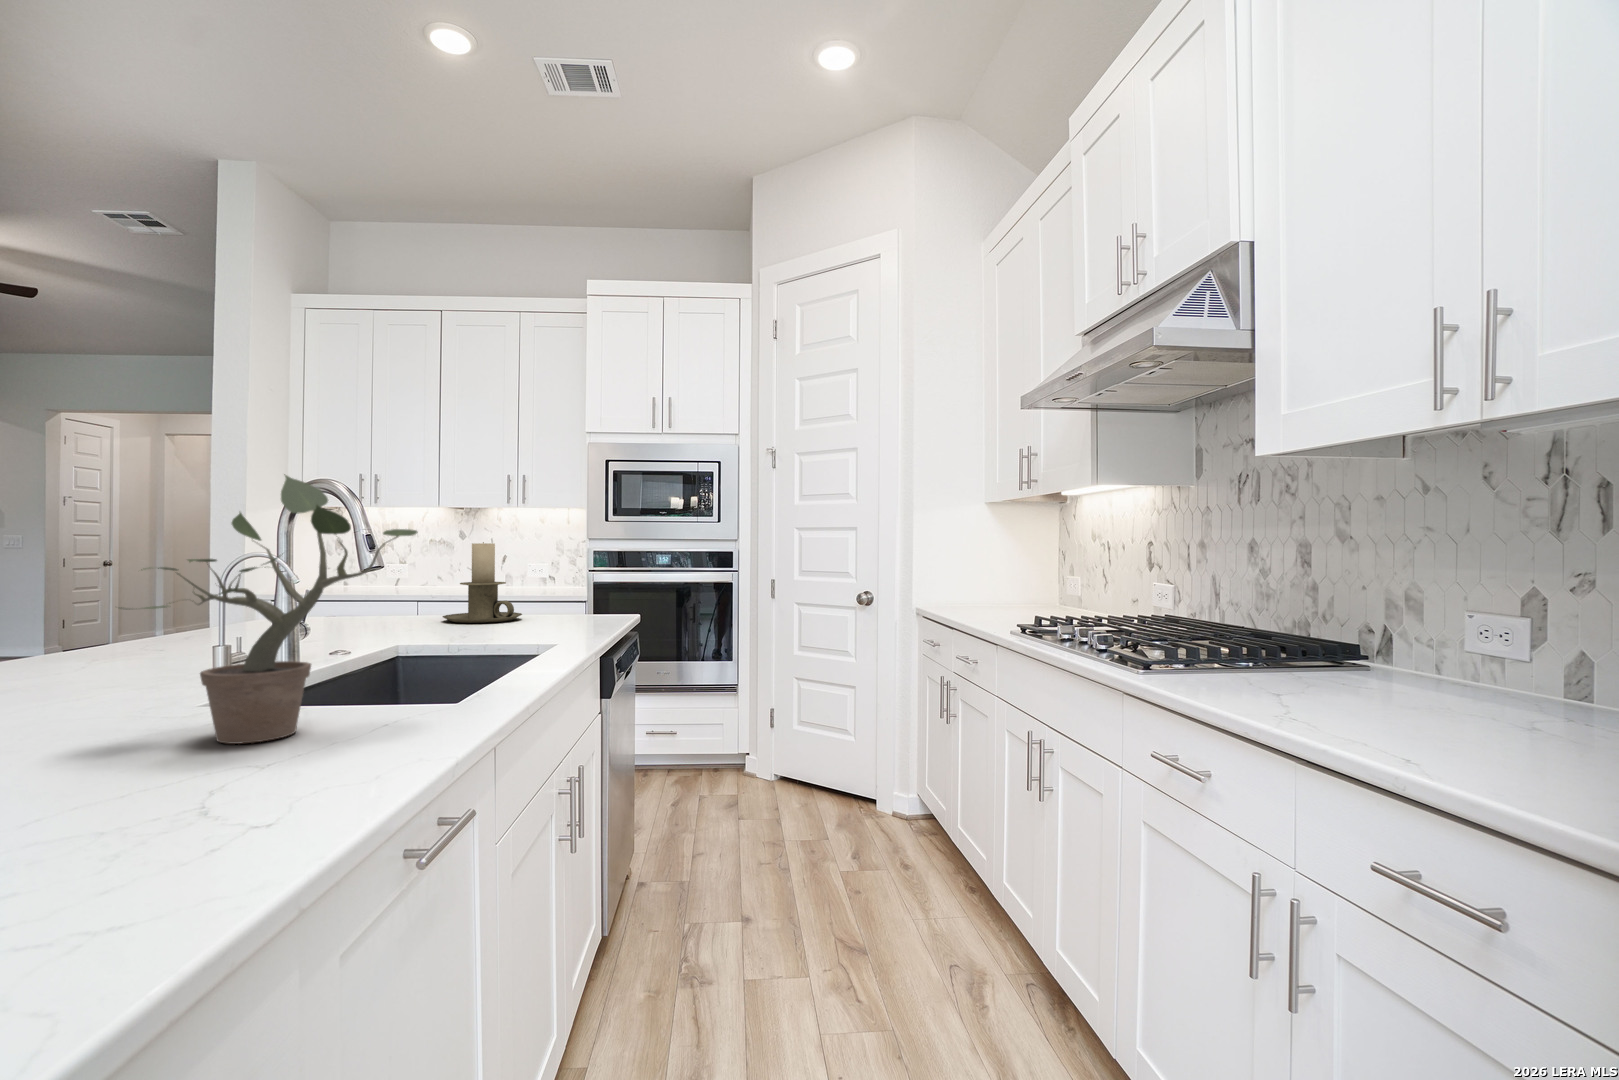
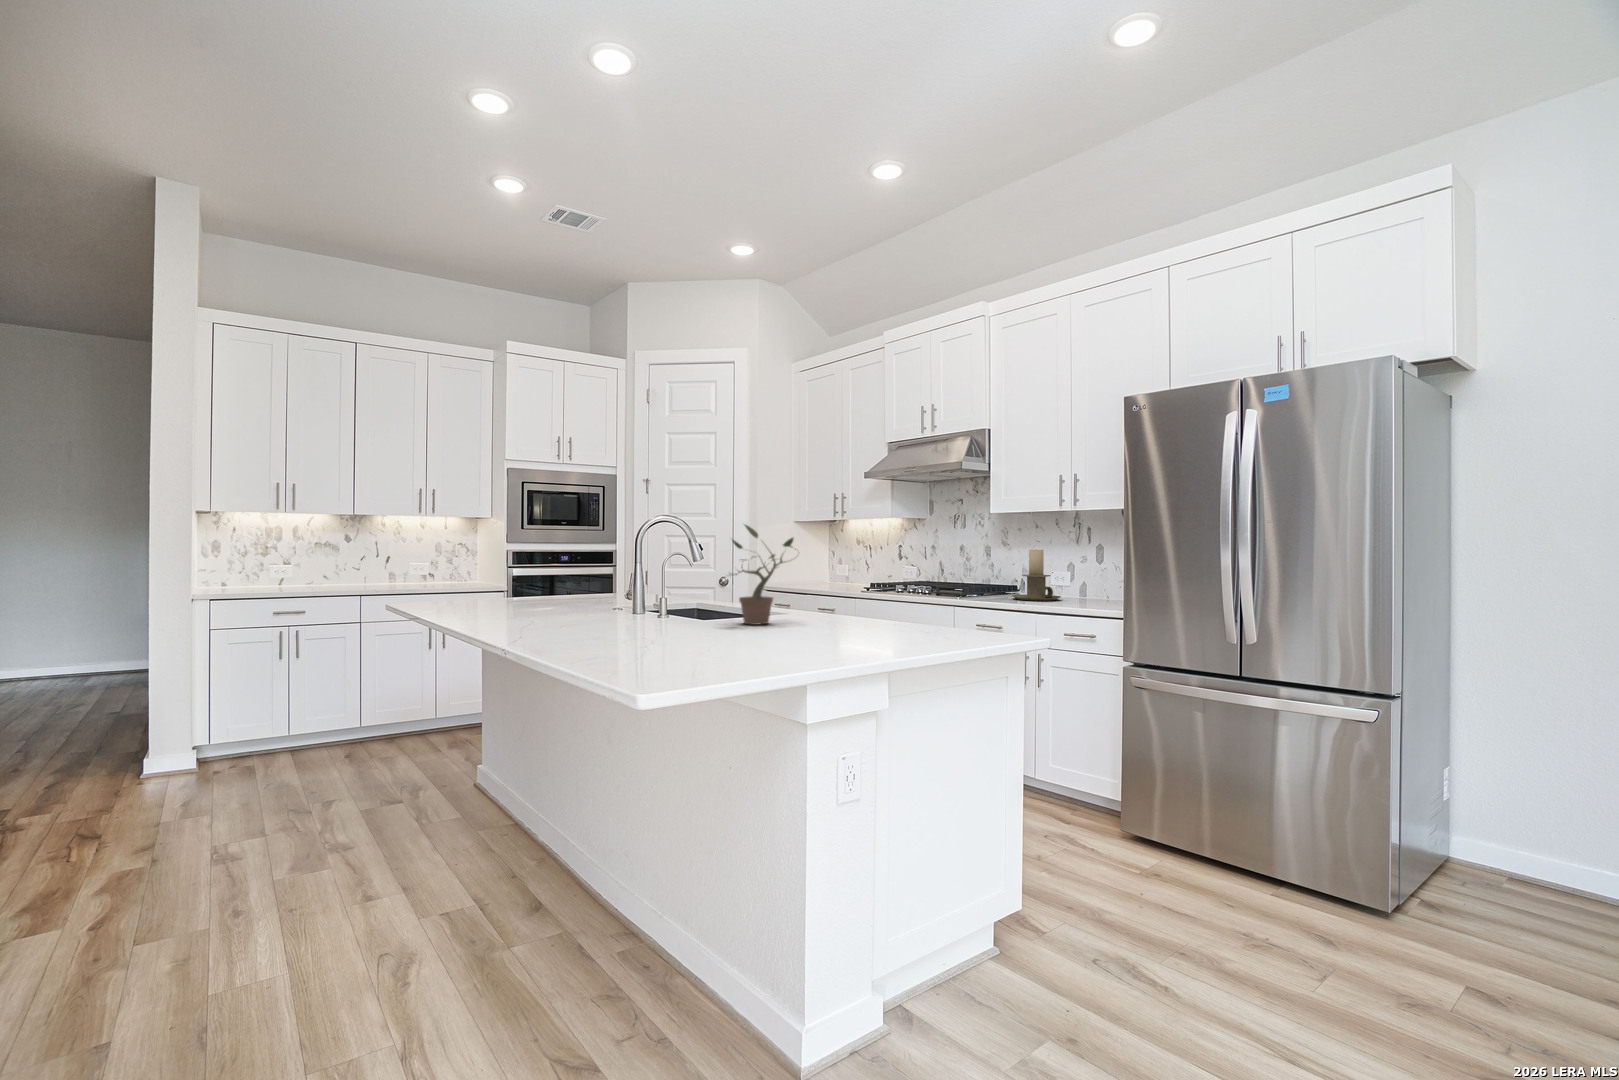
candle holder: present [443,542,522,623] -> present [1012,549,1061,601]

